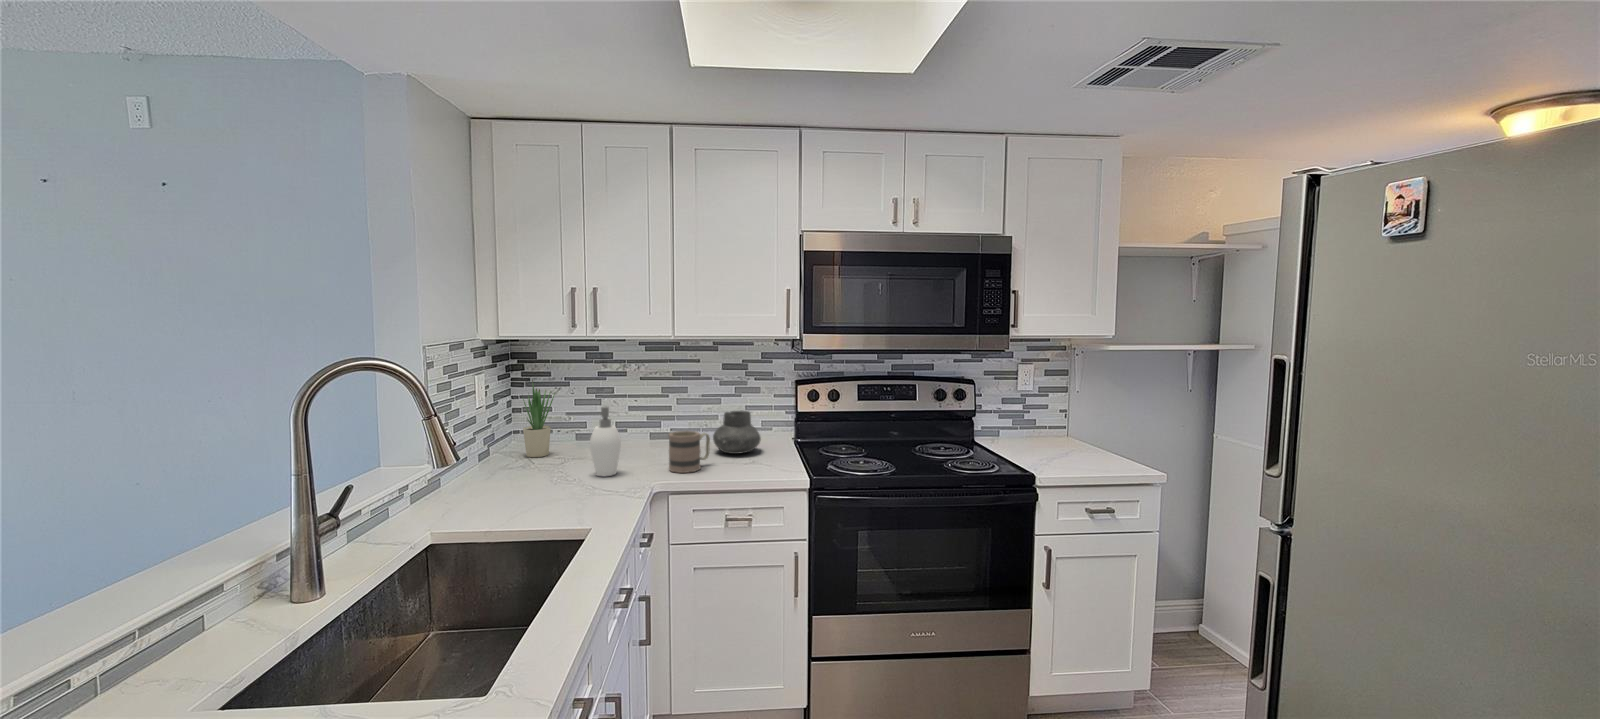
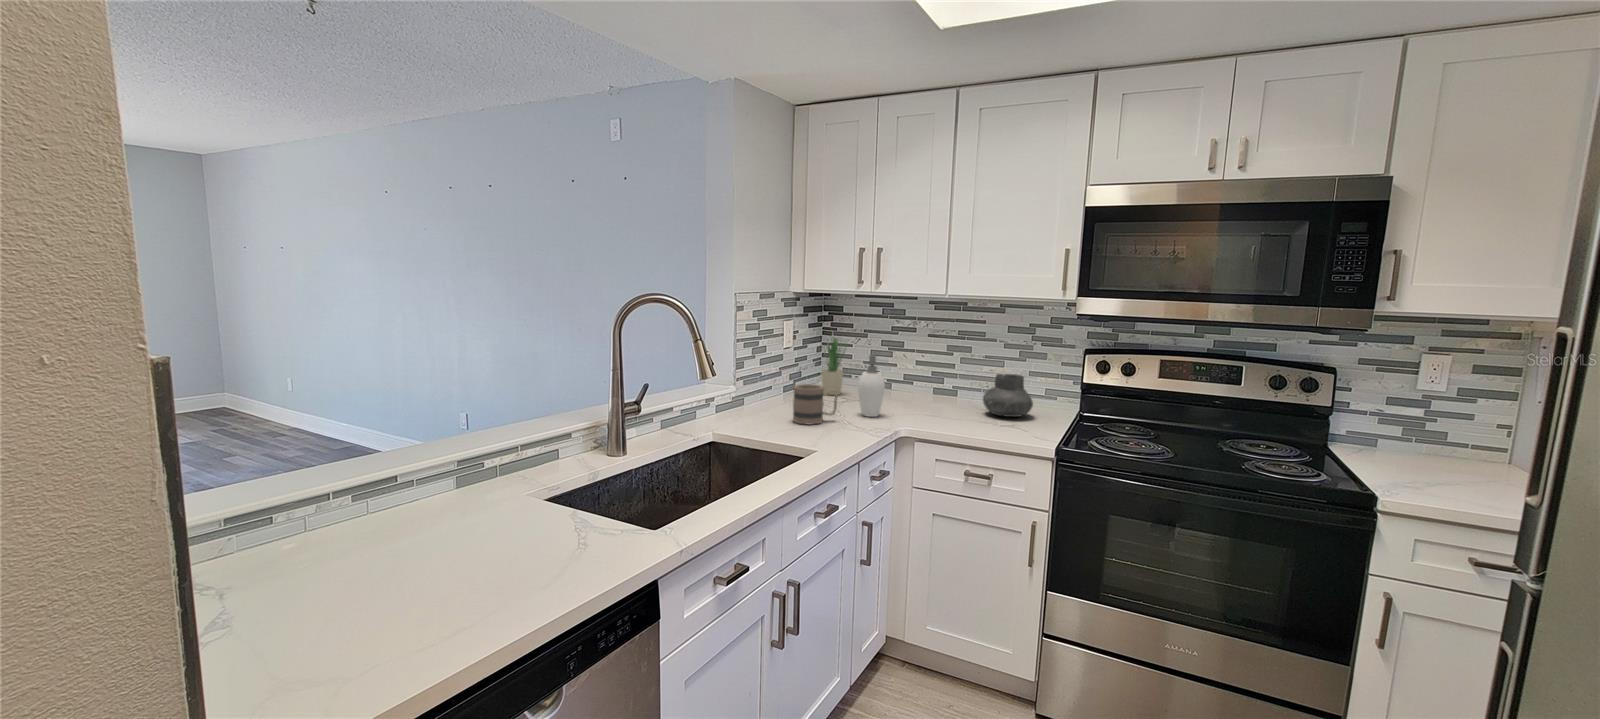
mug: present [669,431,710,473] -> present [793,384,838,425]

